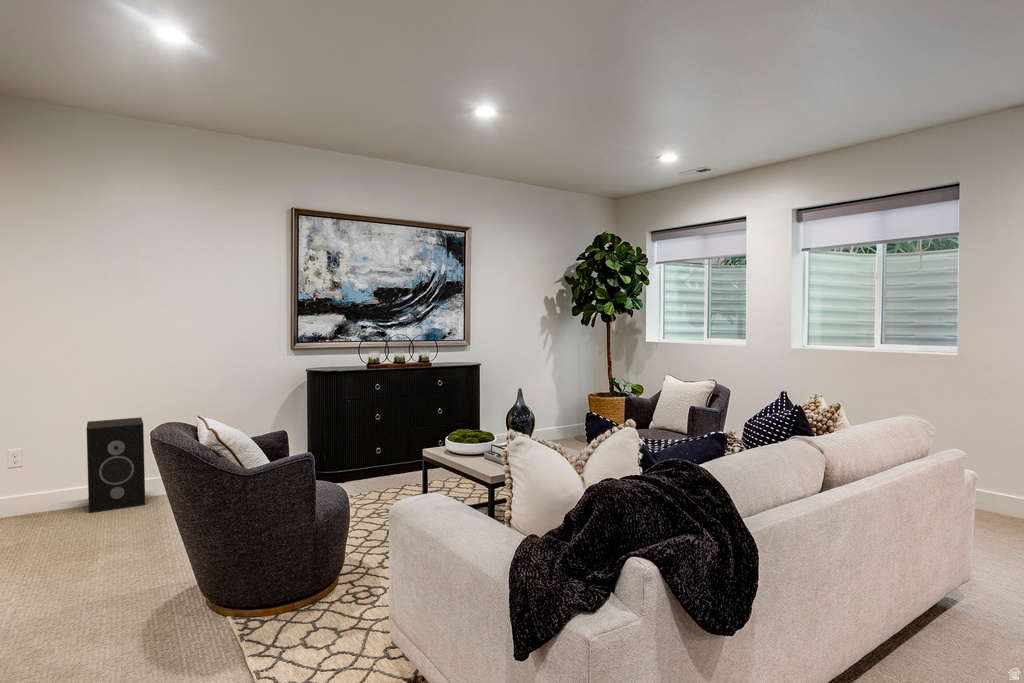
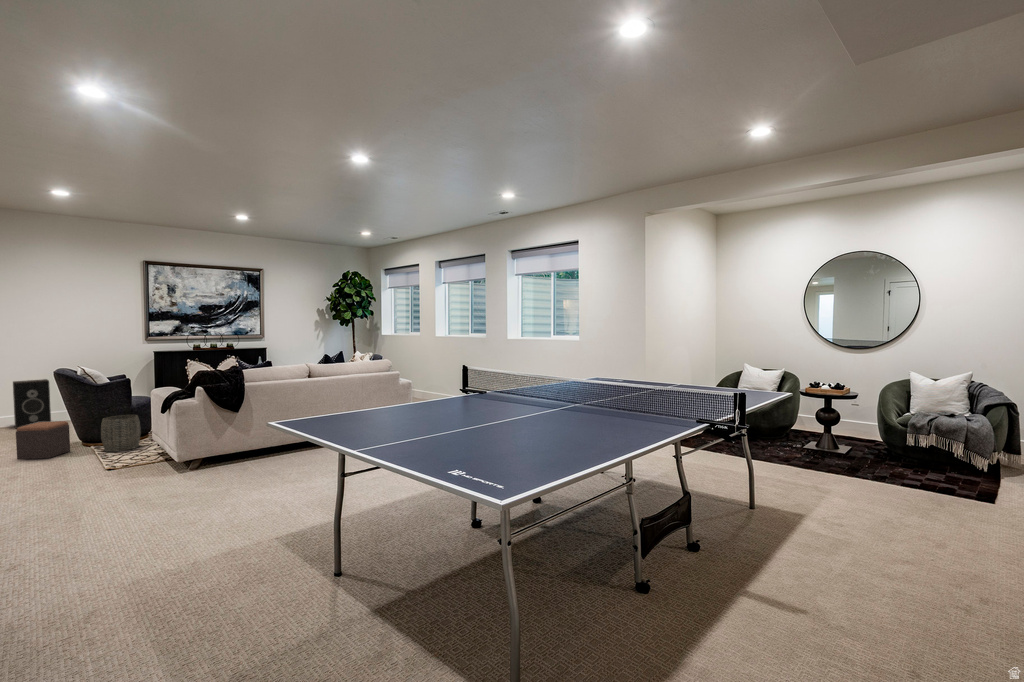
woven basket: none [234,543,314,647] -> present [101,415,141,452]
footstool: none [54,558,169,667] -> present [16,421,70,459]

